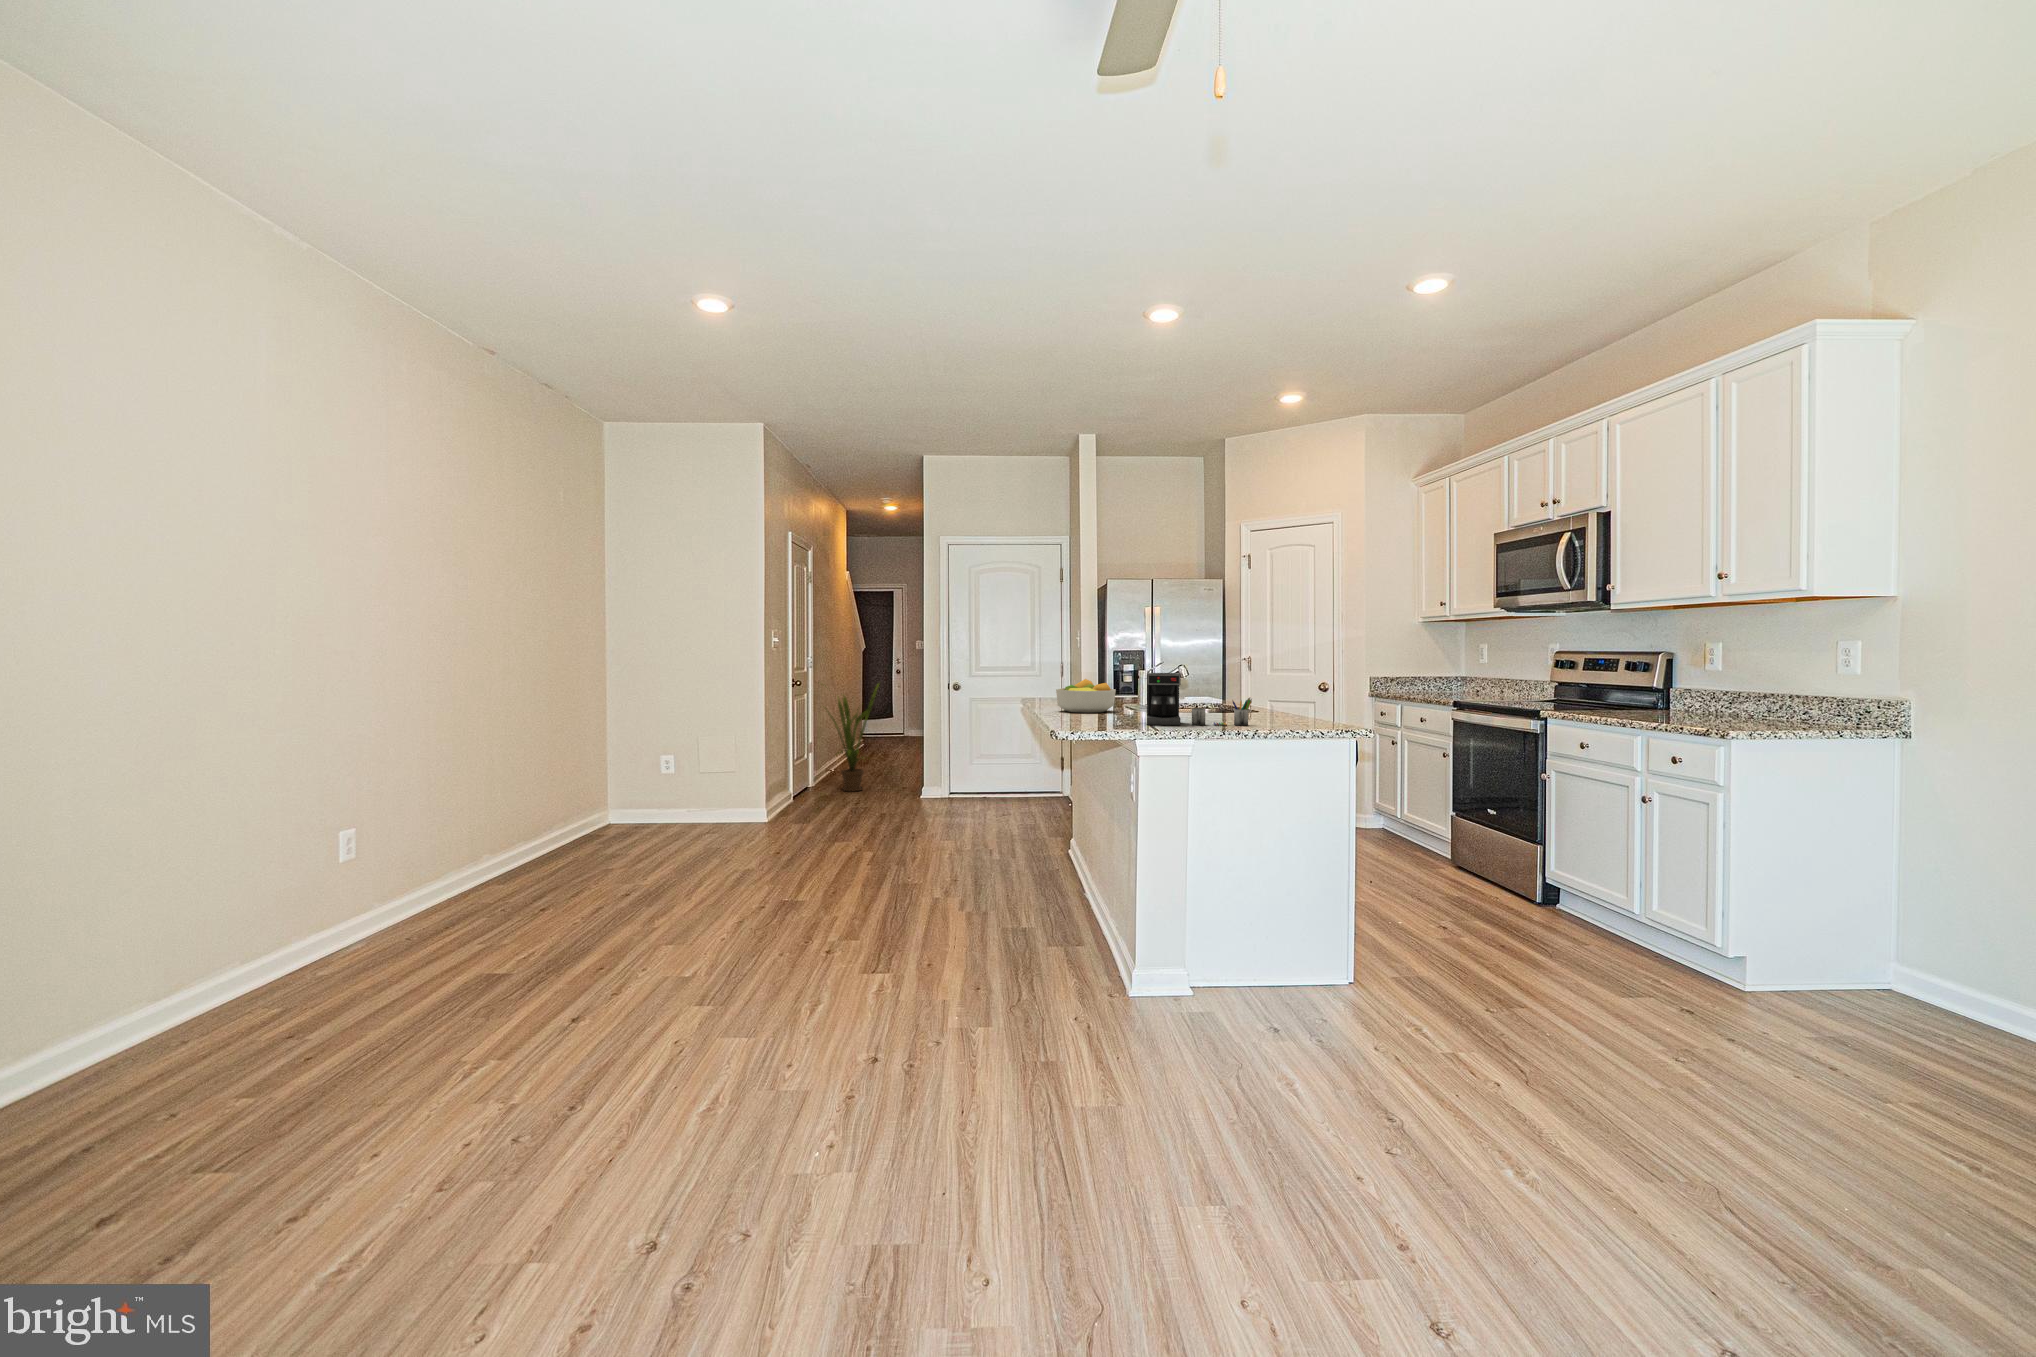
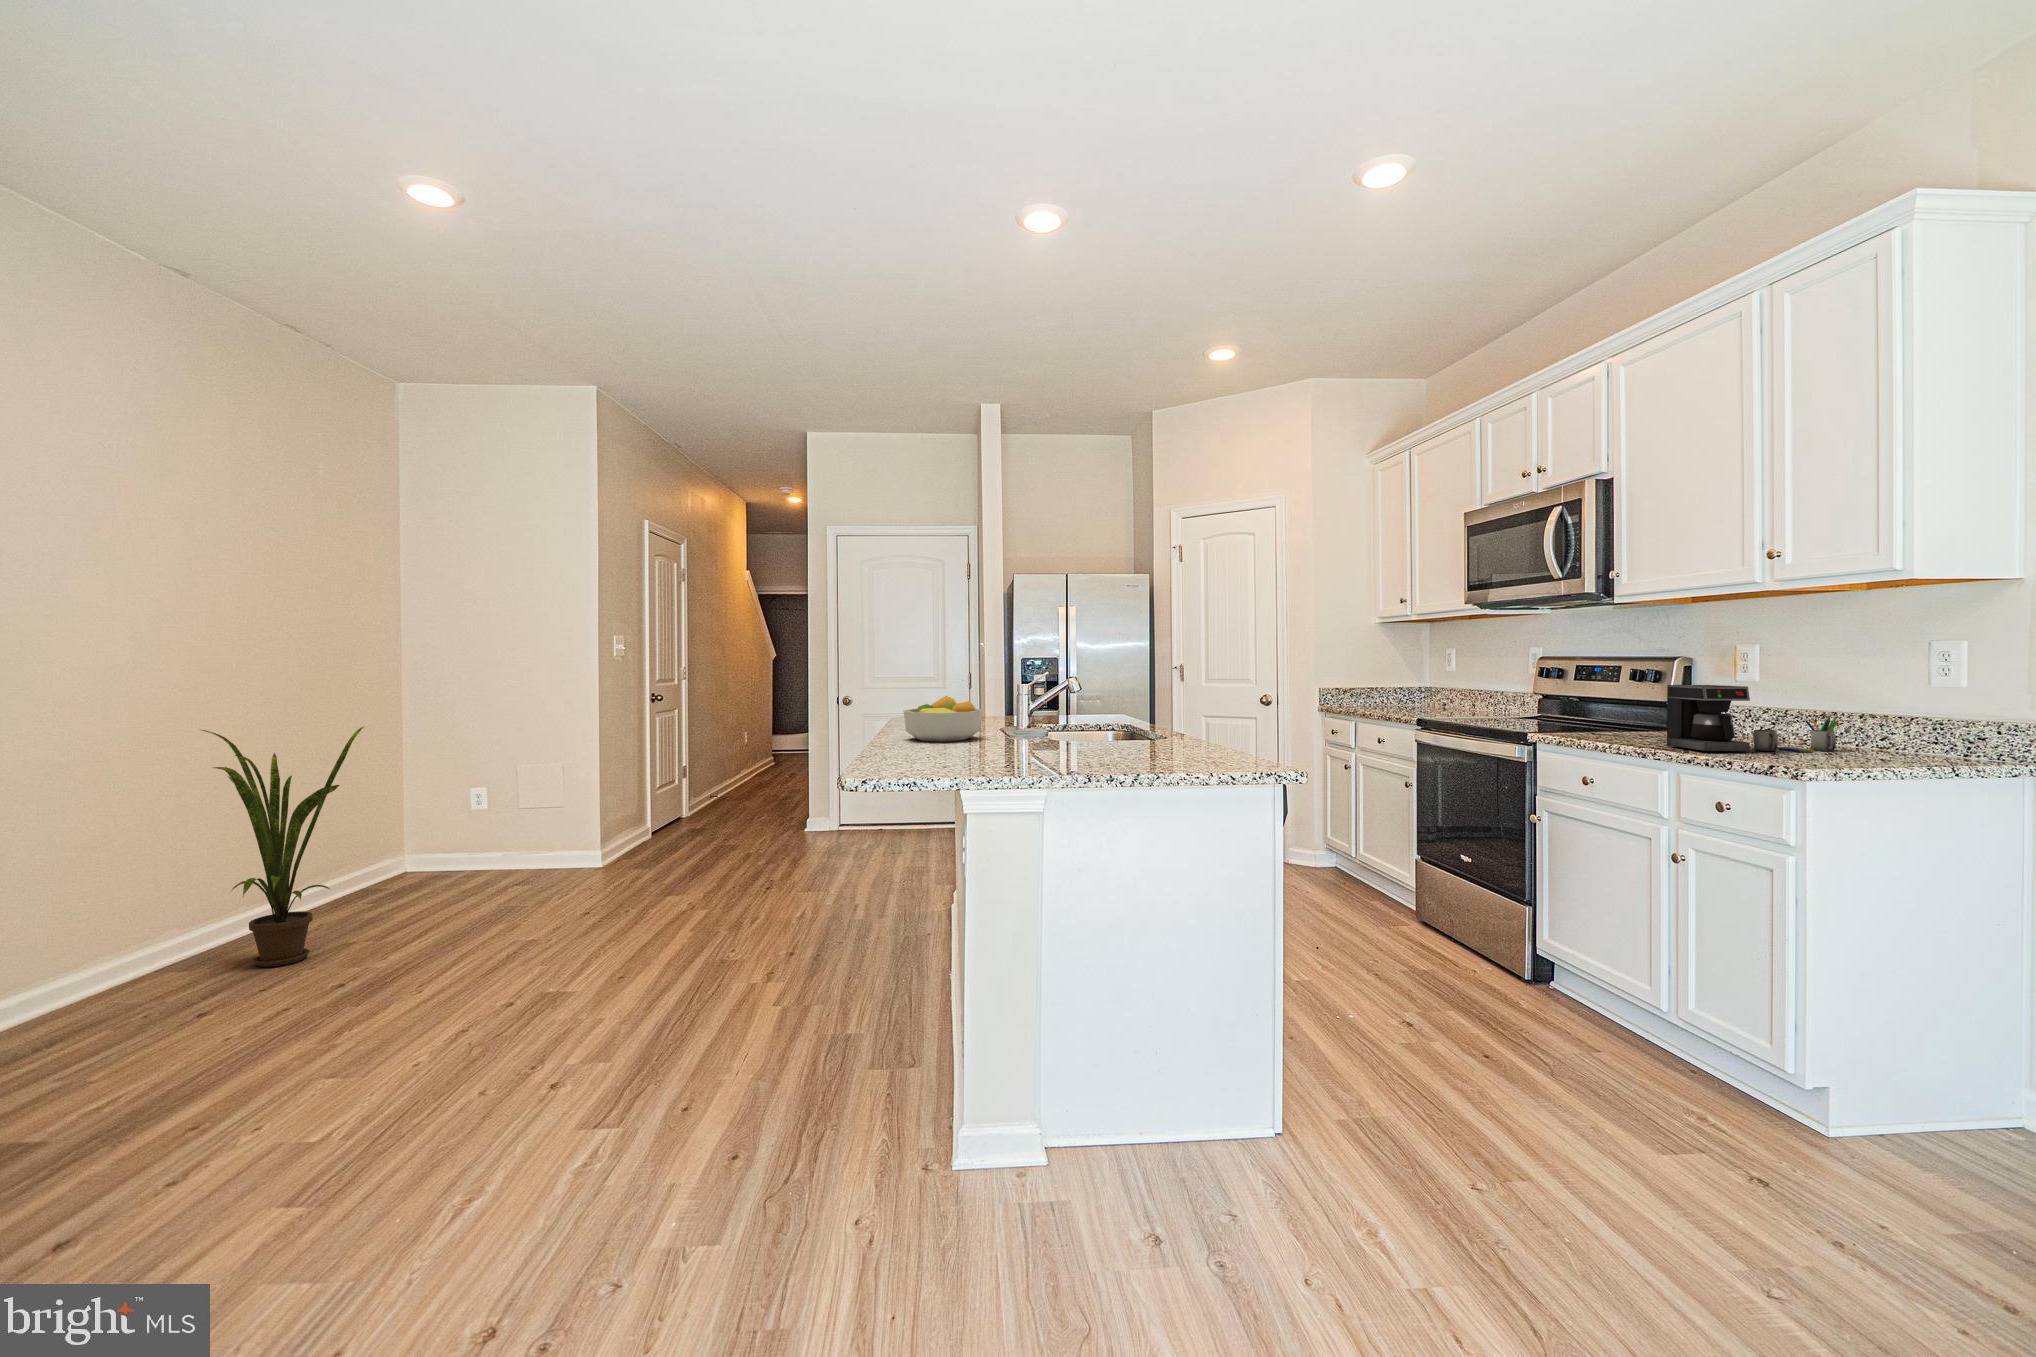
coffee maker: present [1147,673,1252,726] -> present [1667,685,1839,752]
house plant: present [830,684,878,792] -> present [202,727,363,967]

